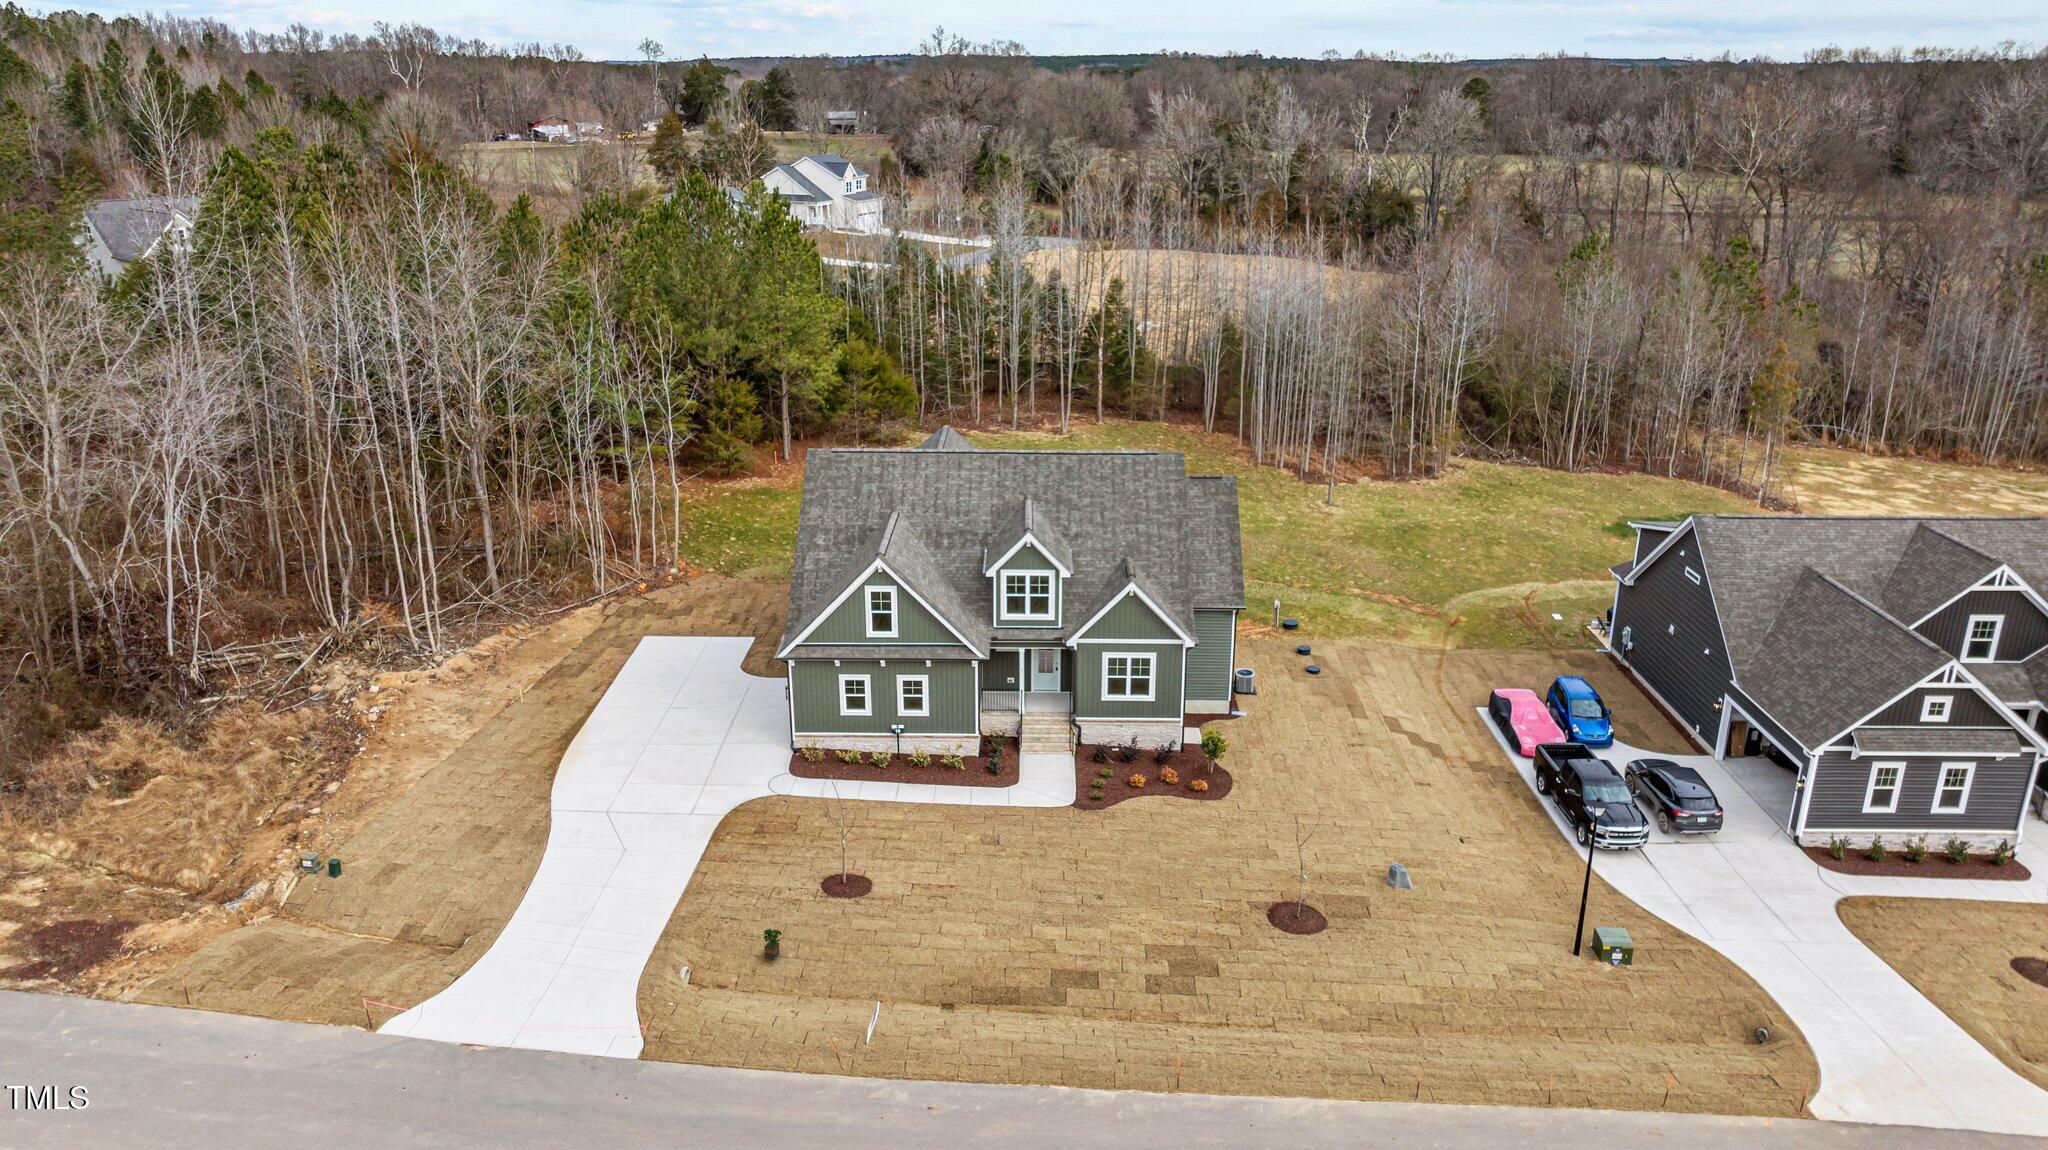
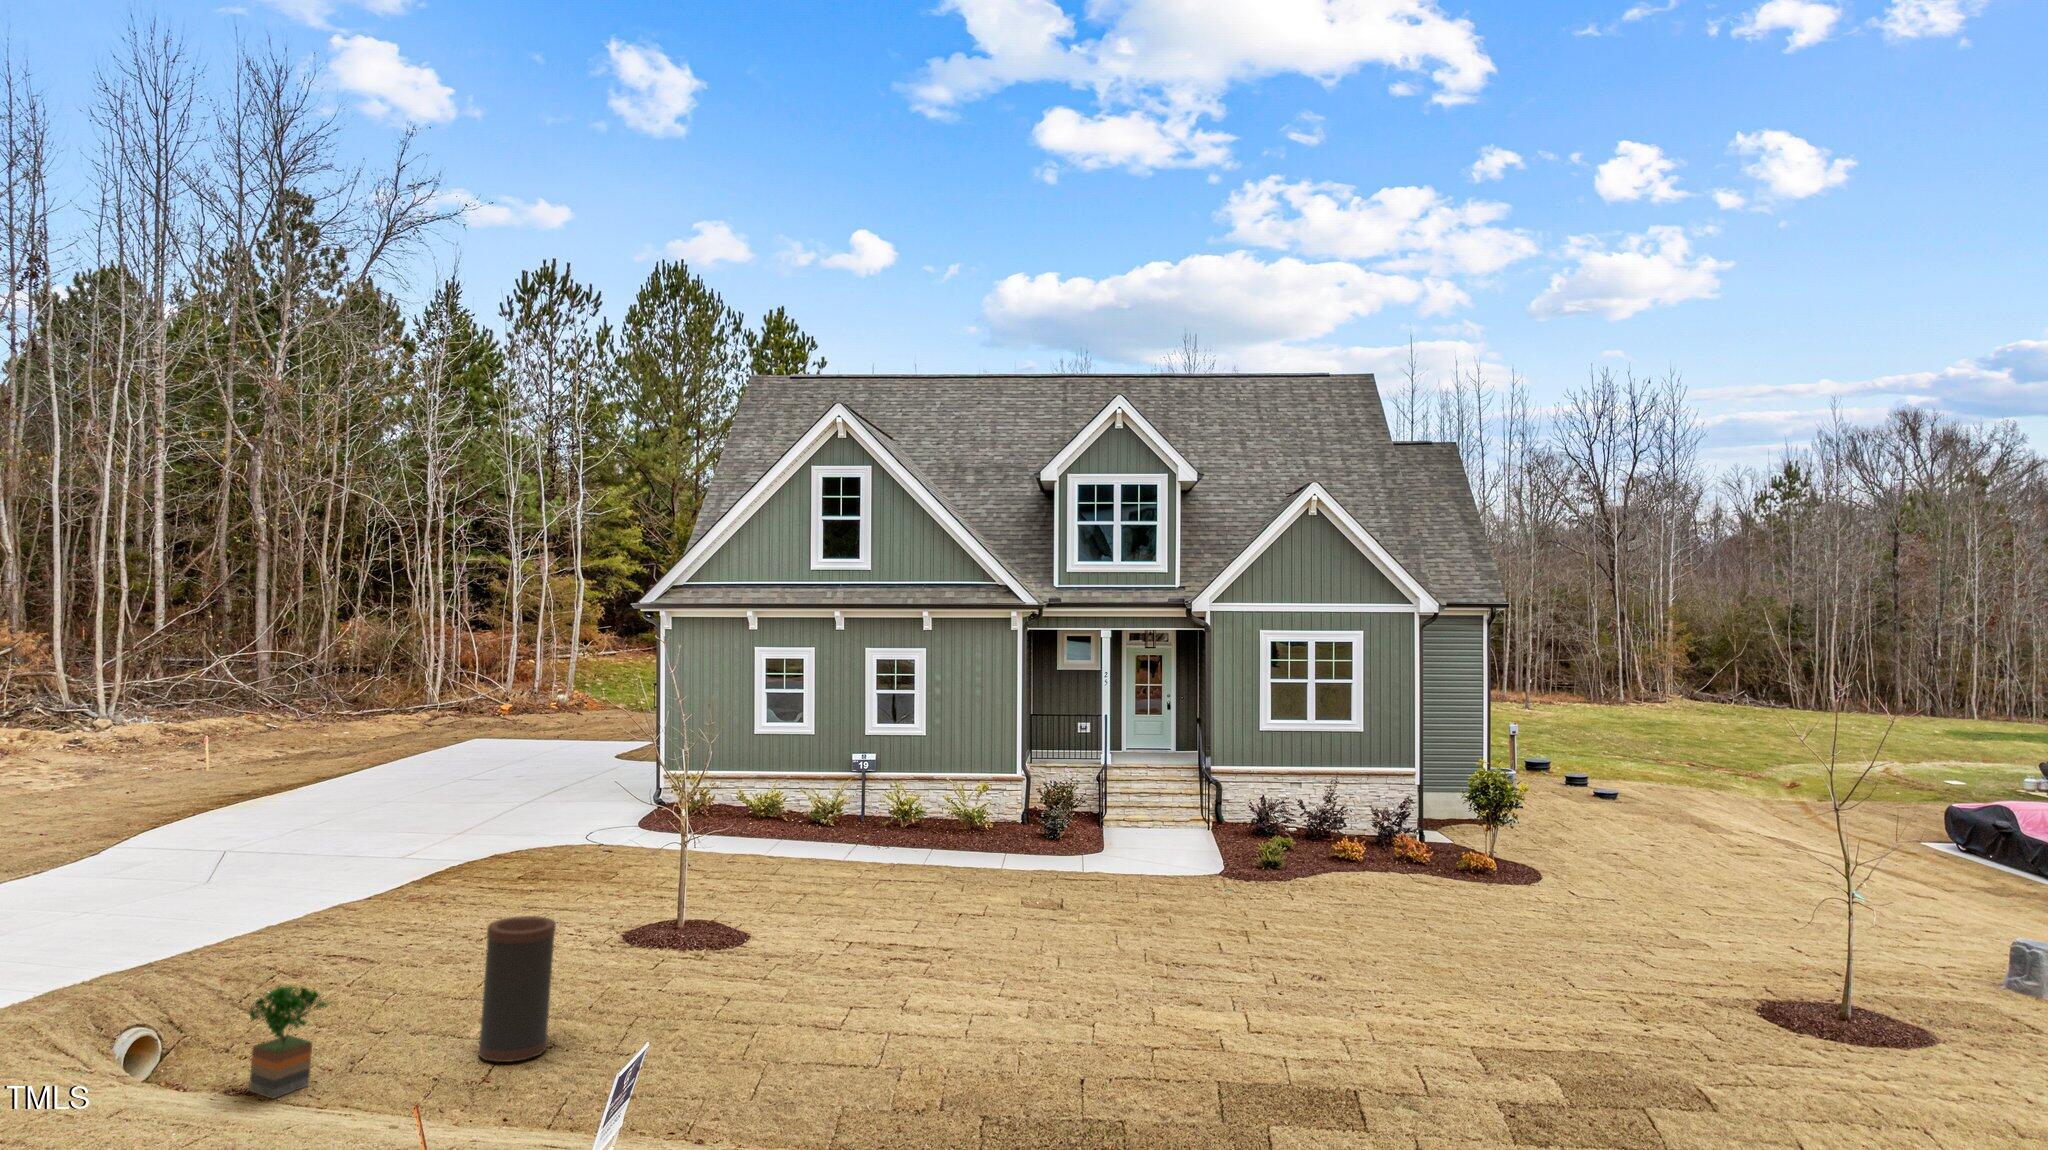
trash can: none [818,895,839,940] -> present [478,916,556,1062]

